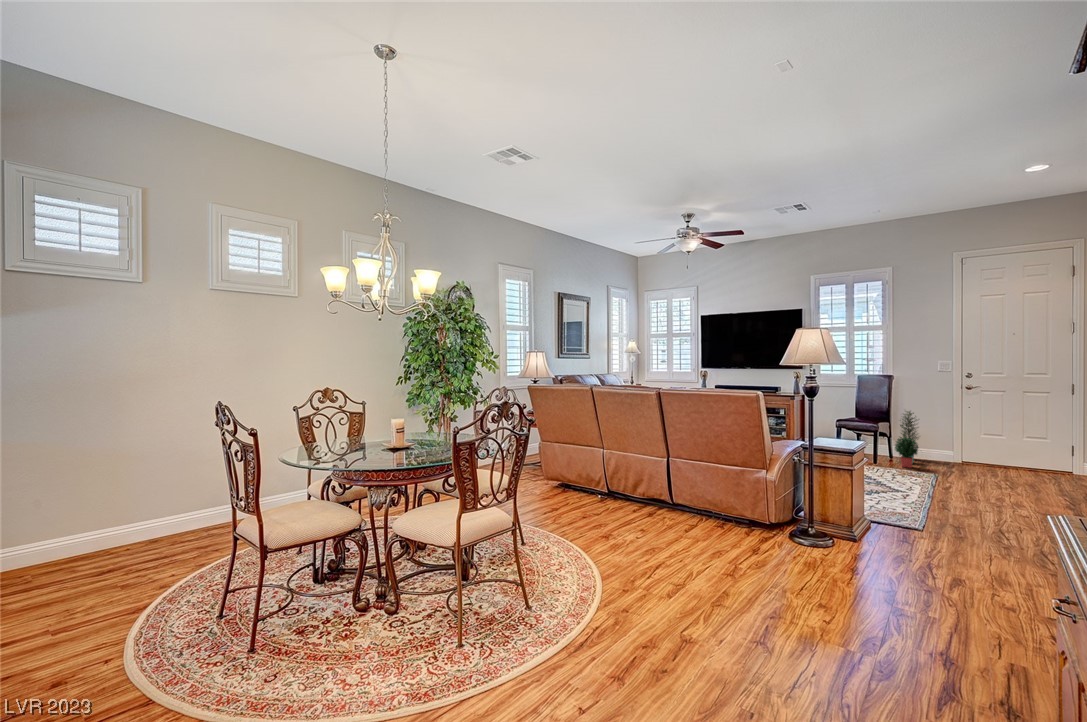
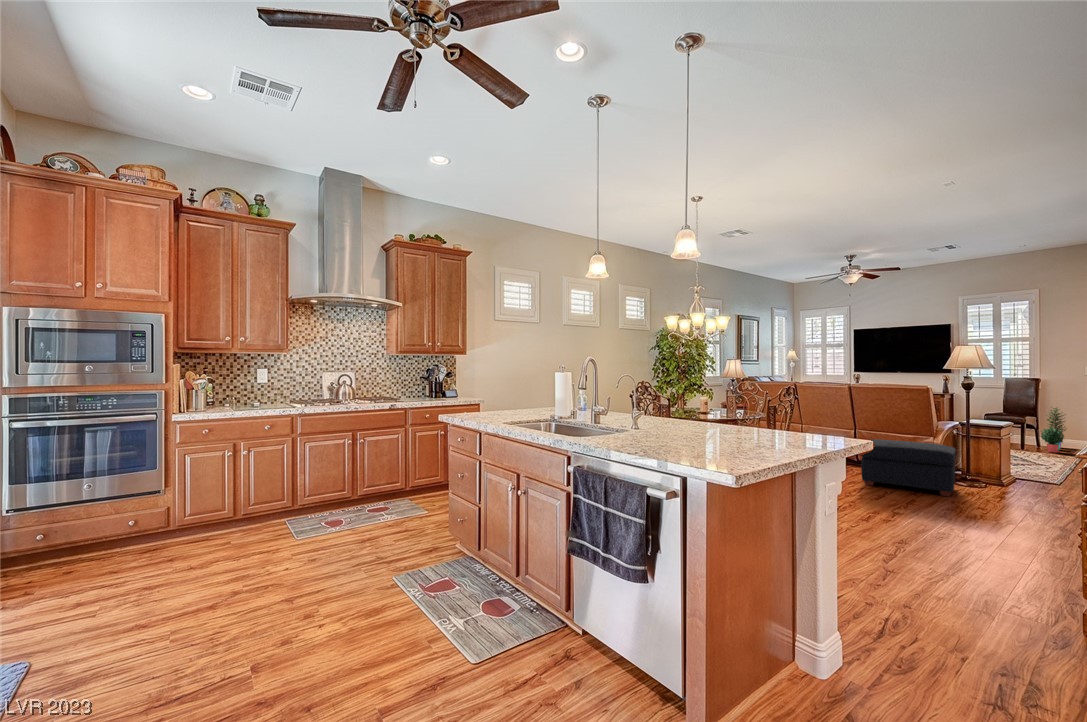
ottoman: none [661,476,793,575] -> present [861,439,956,496]

